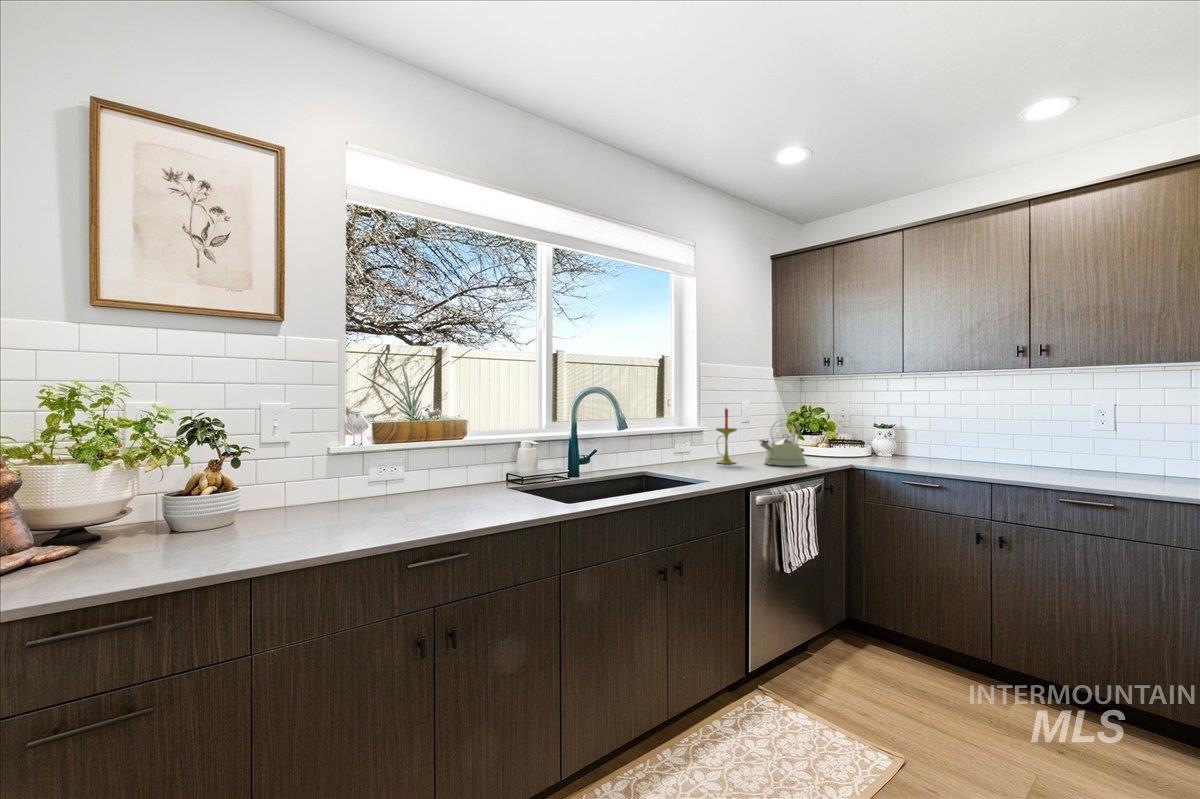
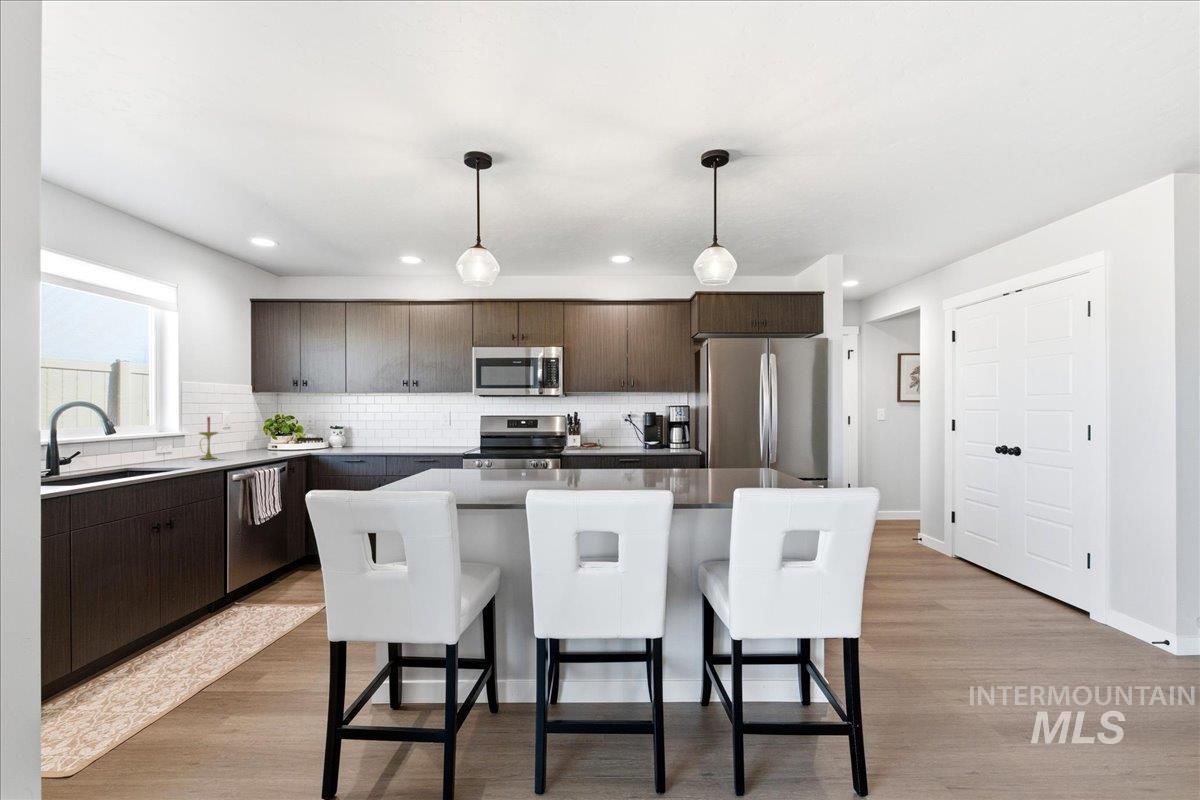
kettle: present [759,419,806,466] -> none [237,423,275,457]

